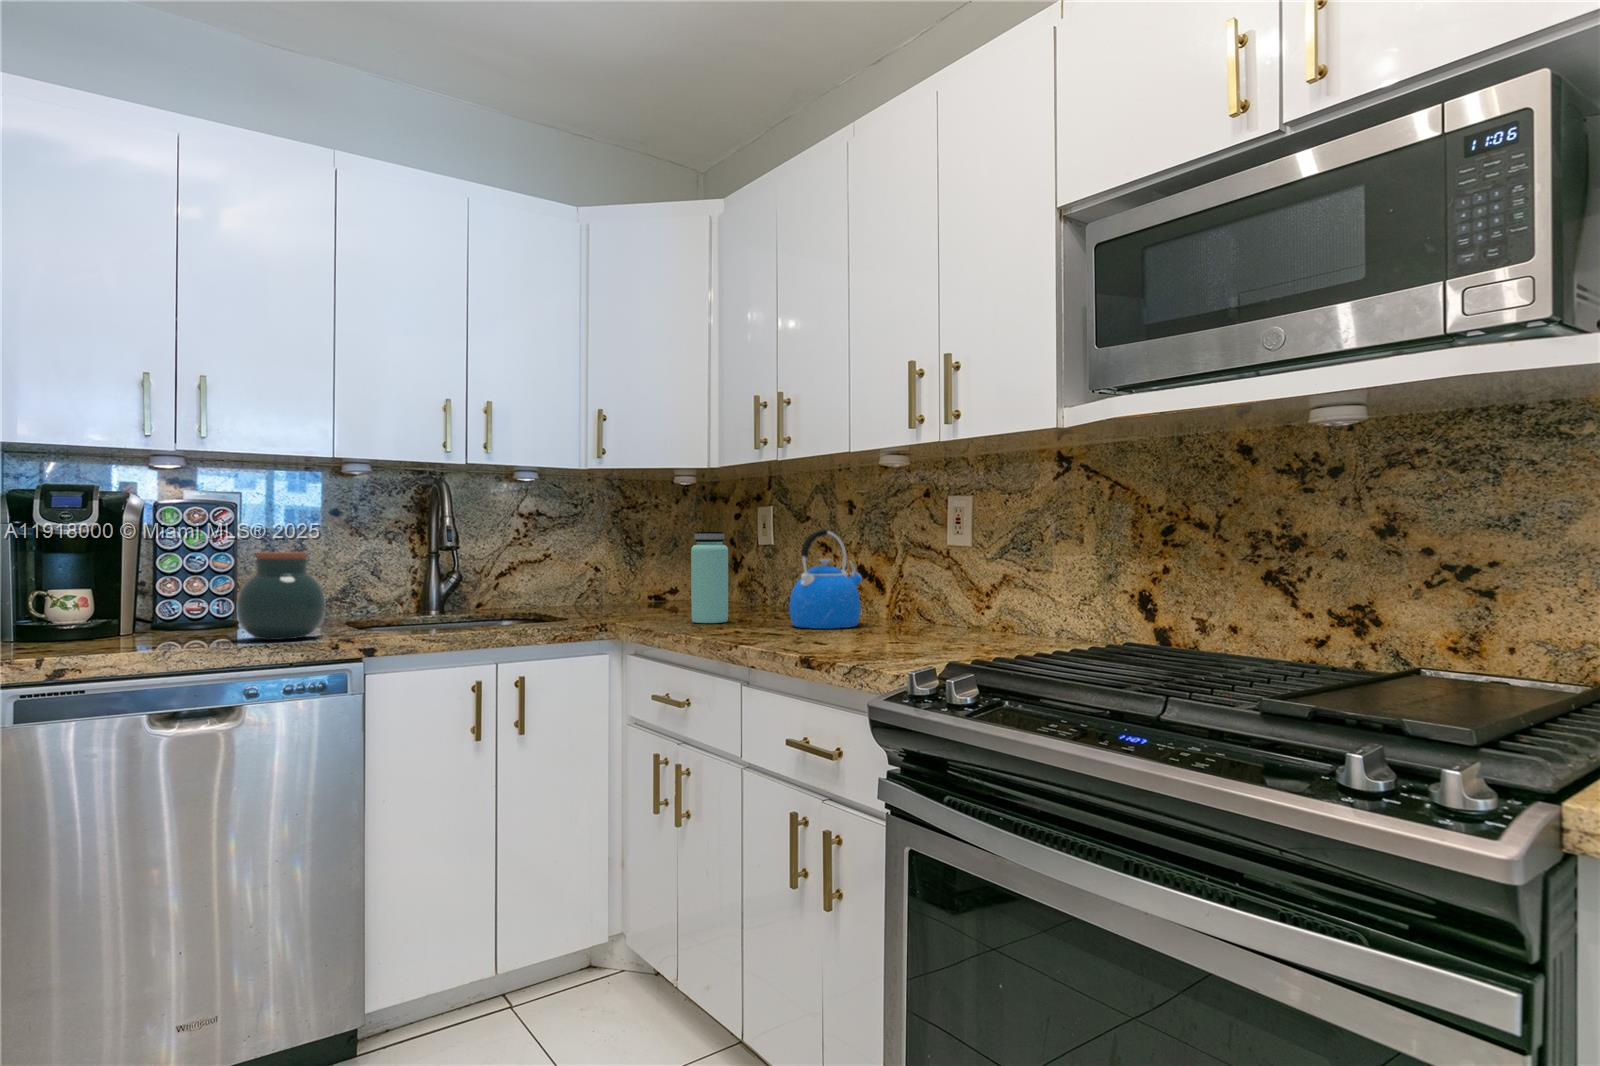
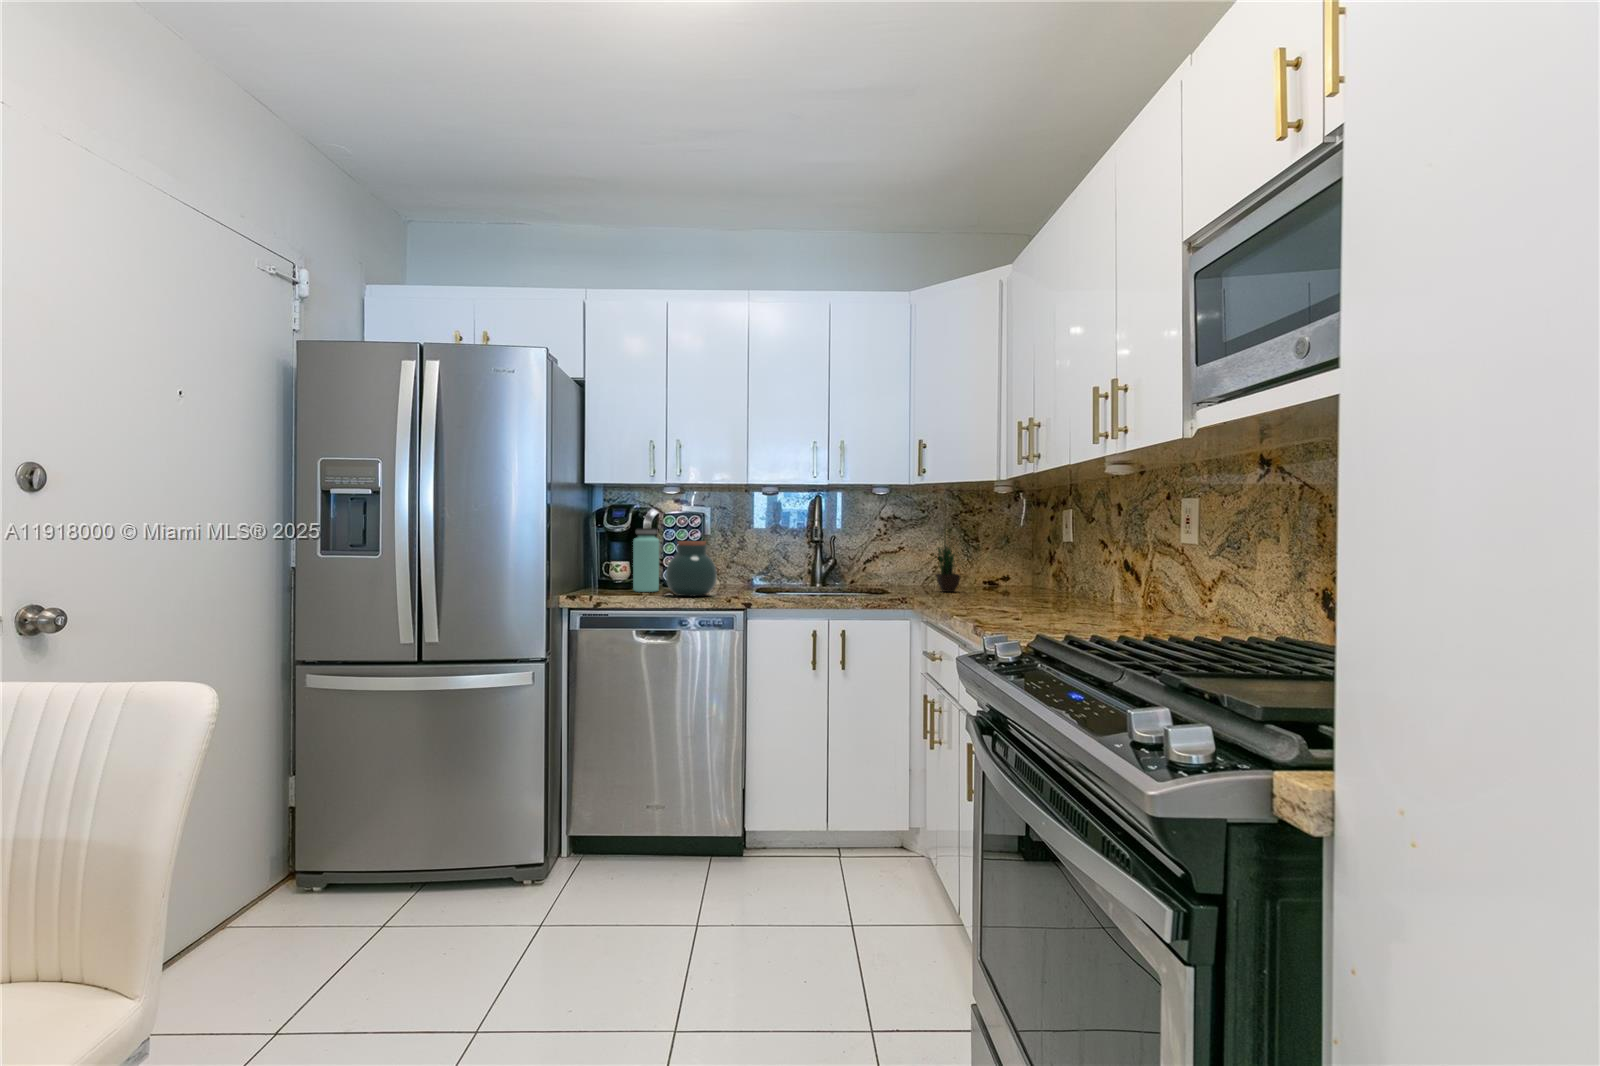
potted plant: none [591,503,647,612] -> present [933,533,961,592]
kettle: present [789,530,862,629] -> none [1035,528,1108,612]
bottle: present [691,531,728,623] -> present [633,528,659,592]

